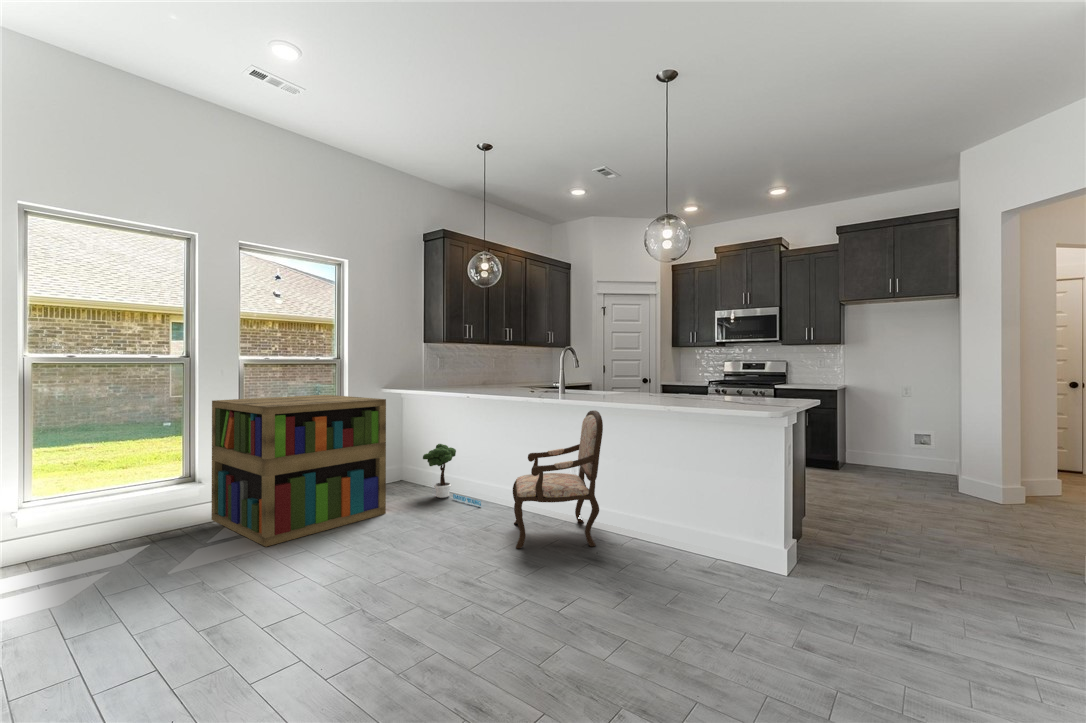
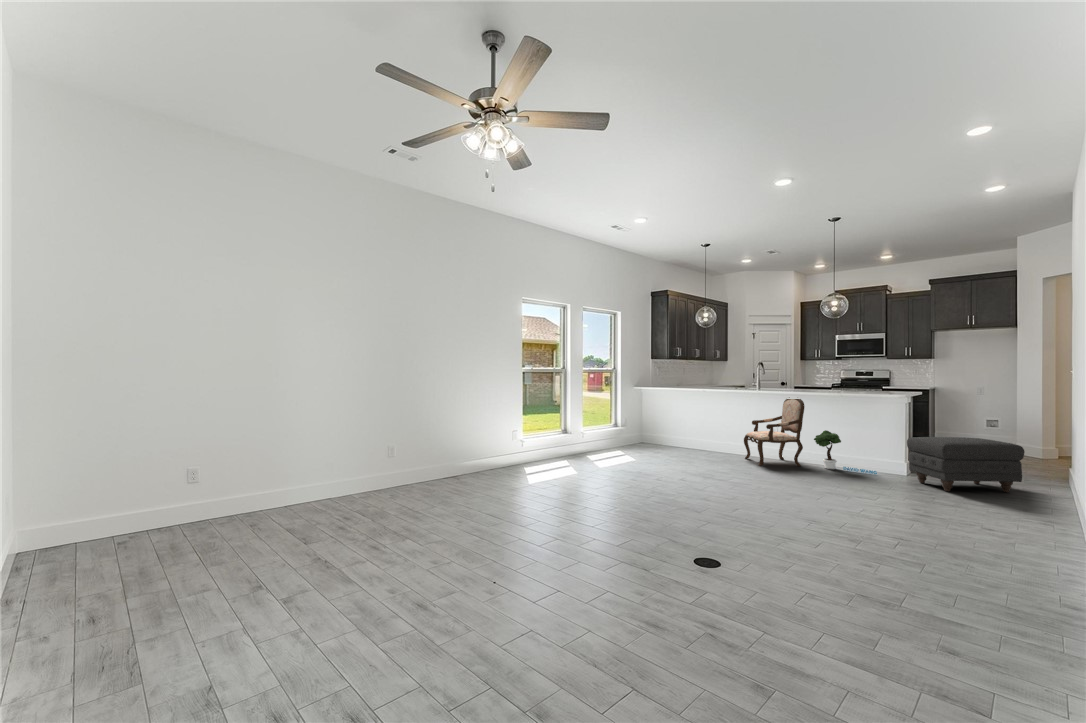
bookshelf: present [212,395,386,547] -> none [576,389,665,462]
potted tree: present [423,444,481,506] -> present [814,430,877,474]
ottoman: none [774,502,1021,648] -> present [907,437,1025,492]

